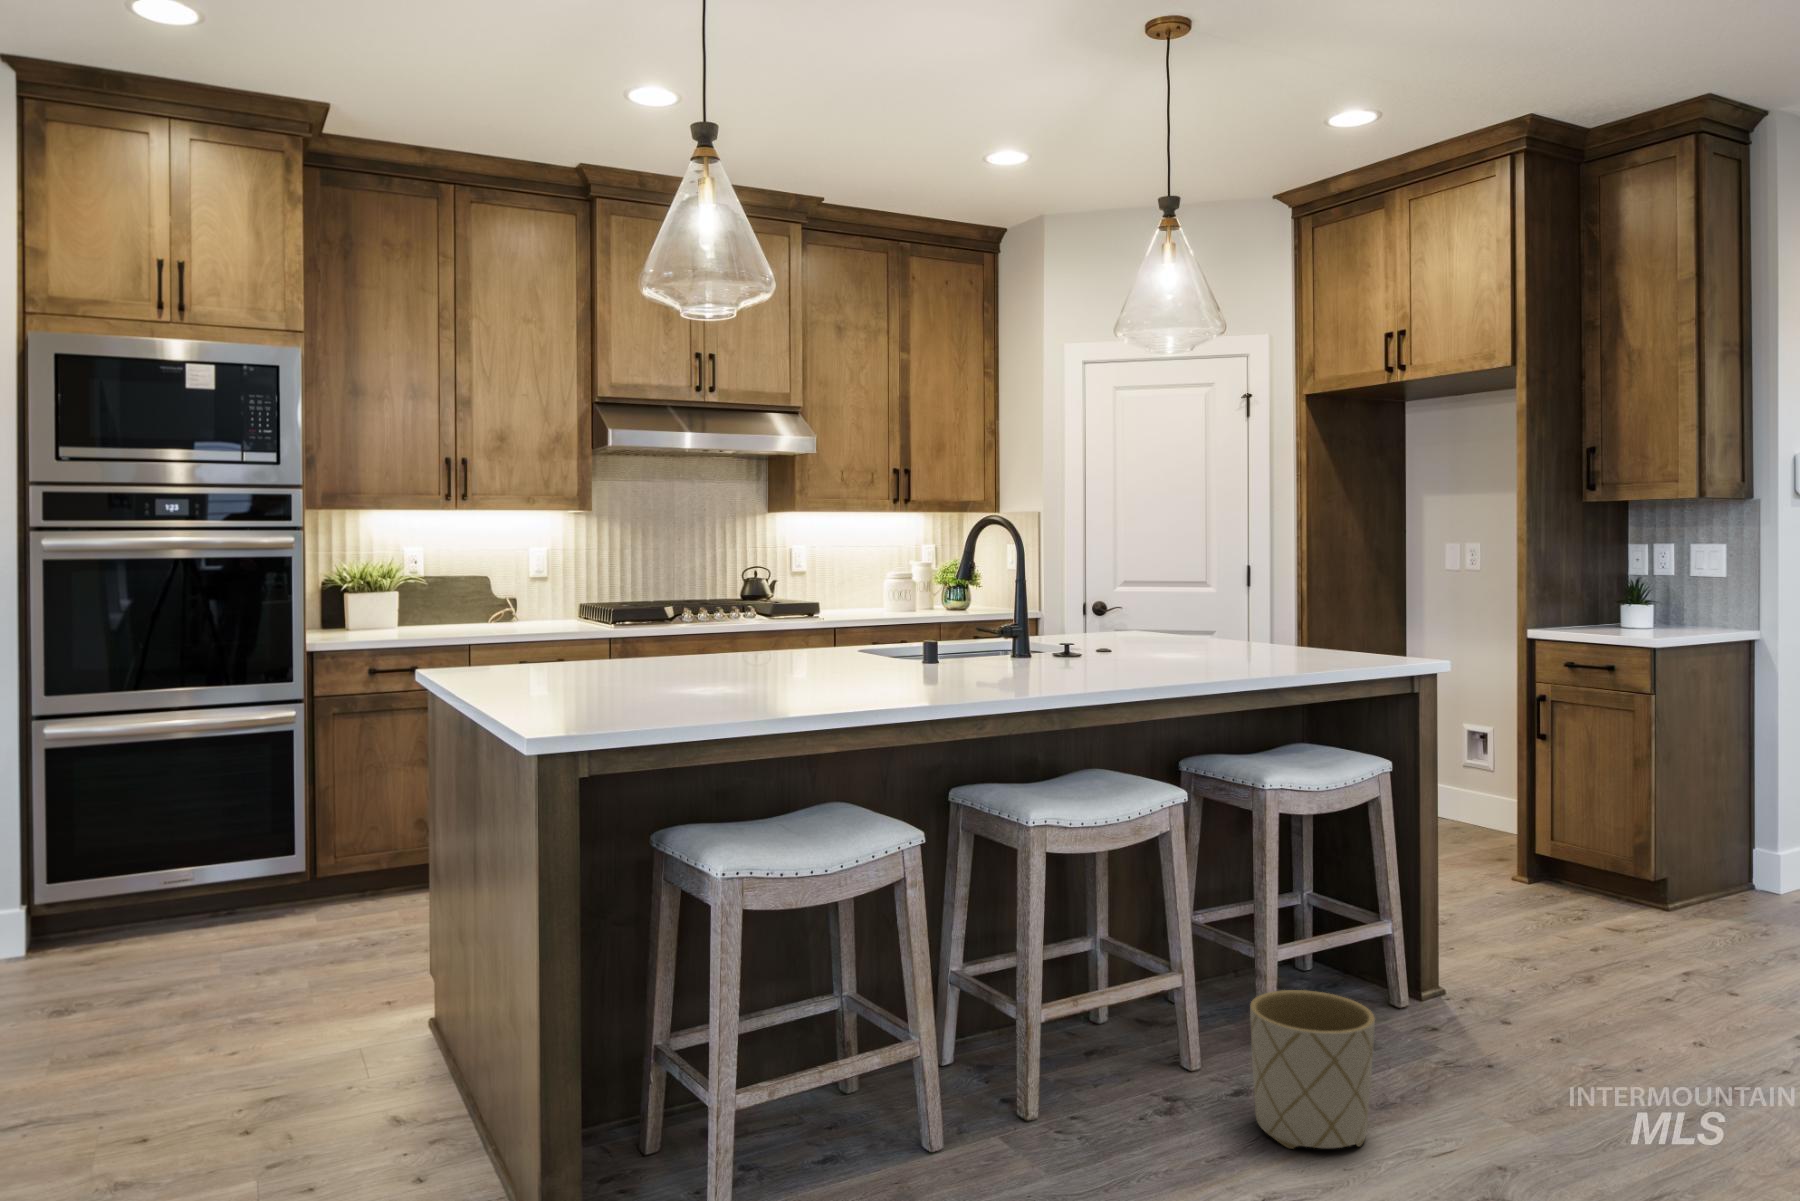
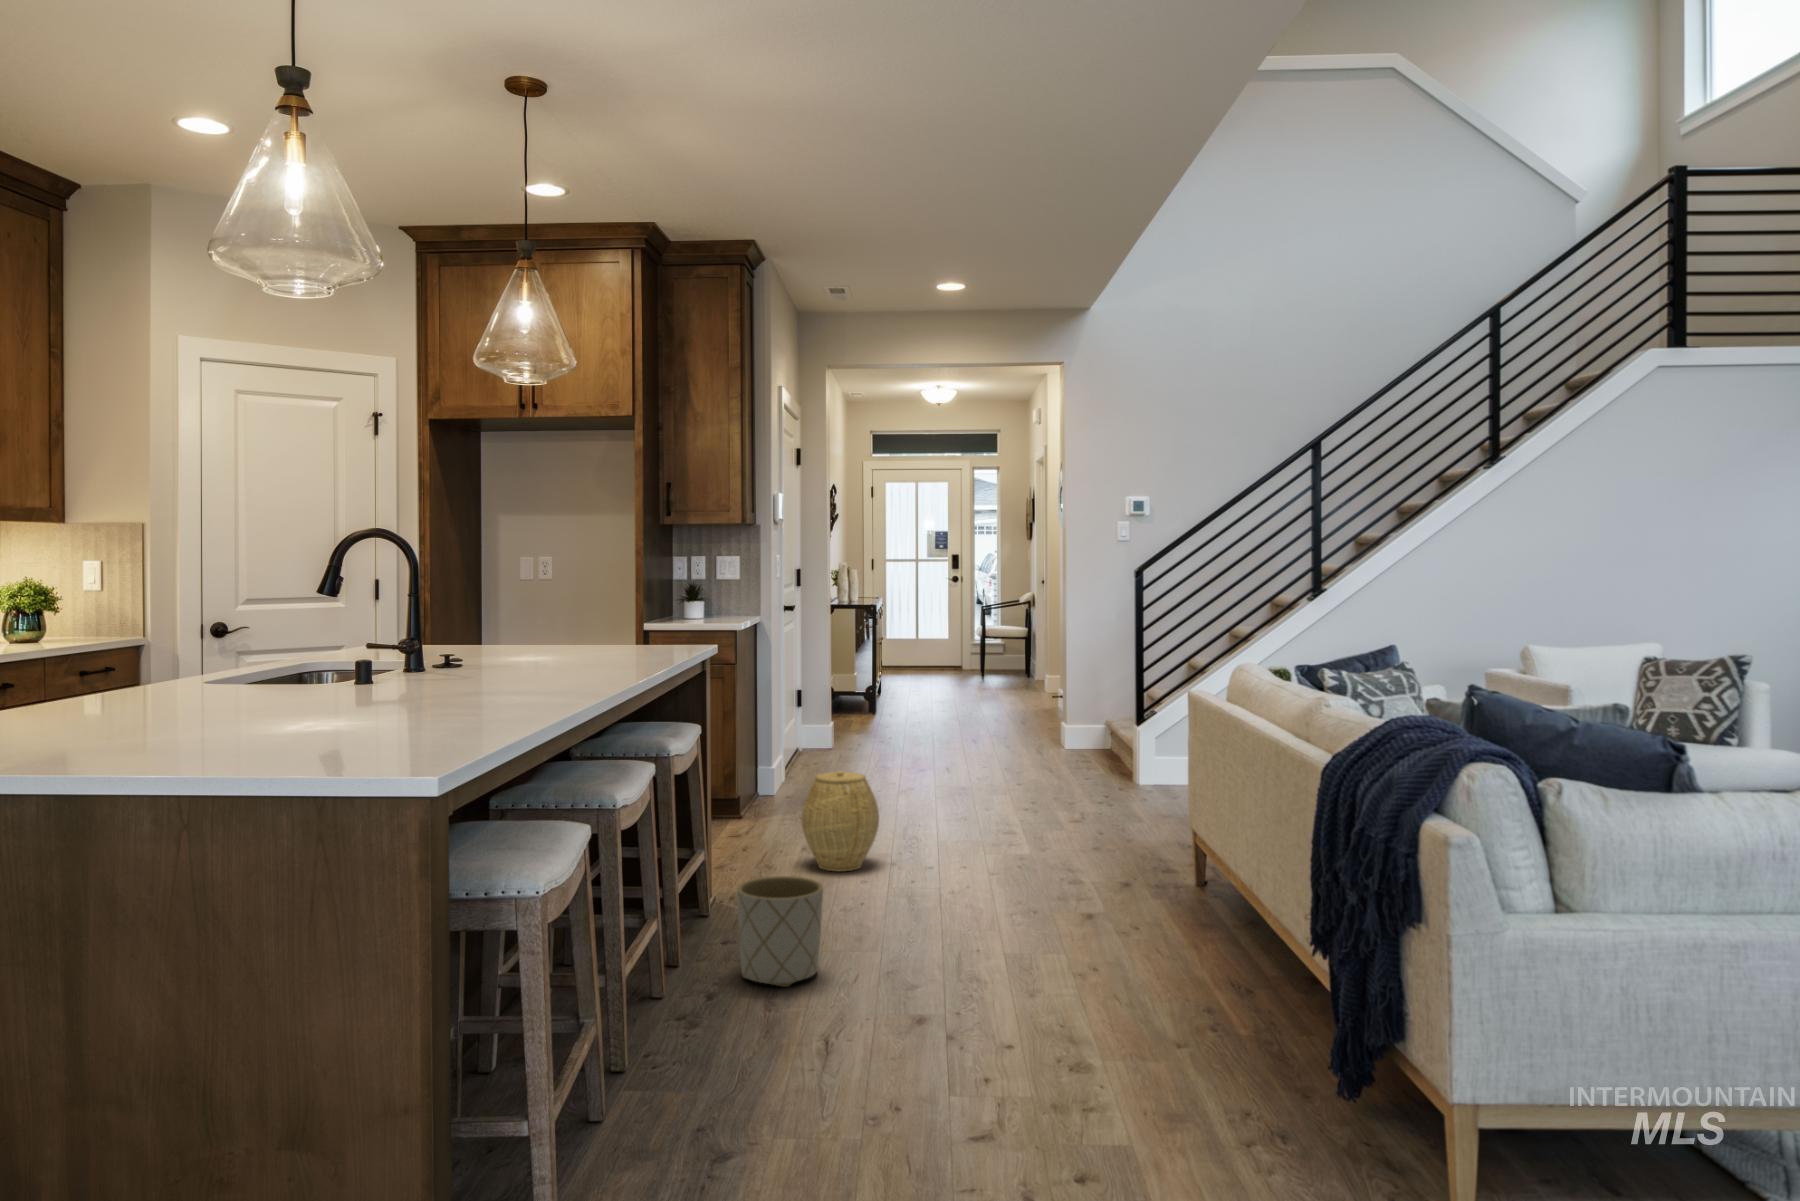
woven basket: none [1603,876,1745,1037] -> present [801,771,879,872]

